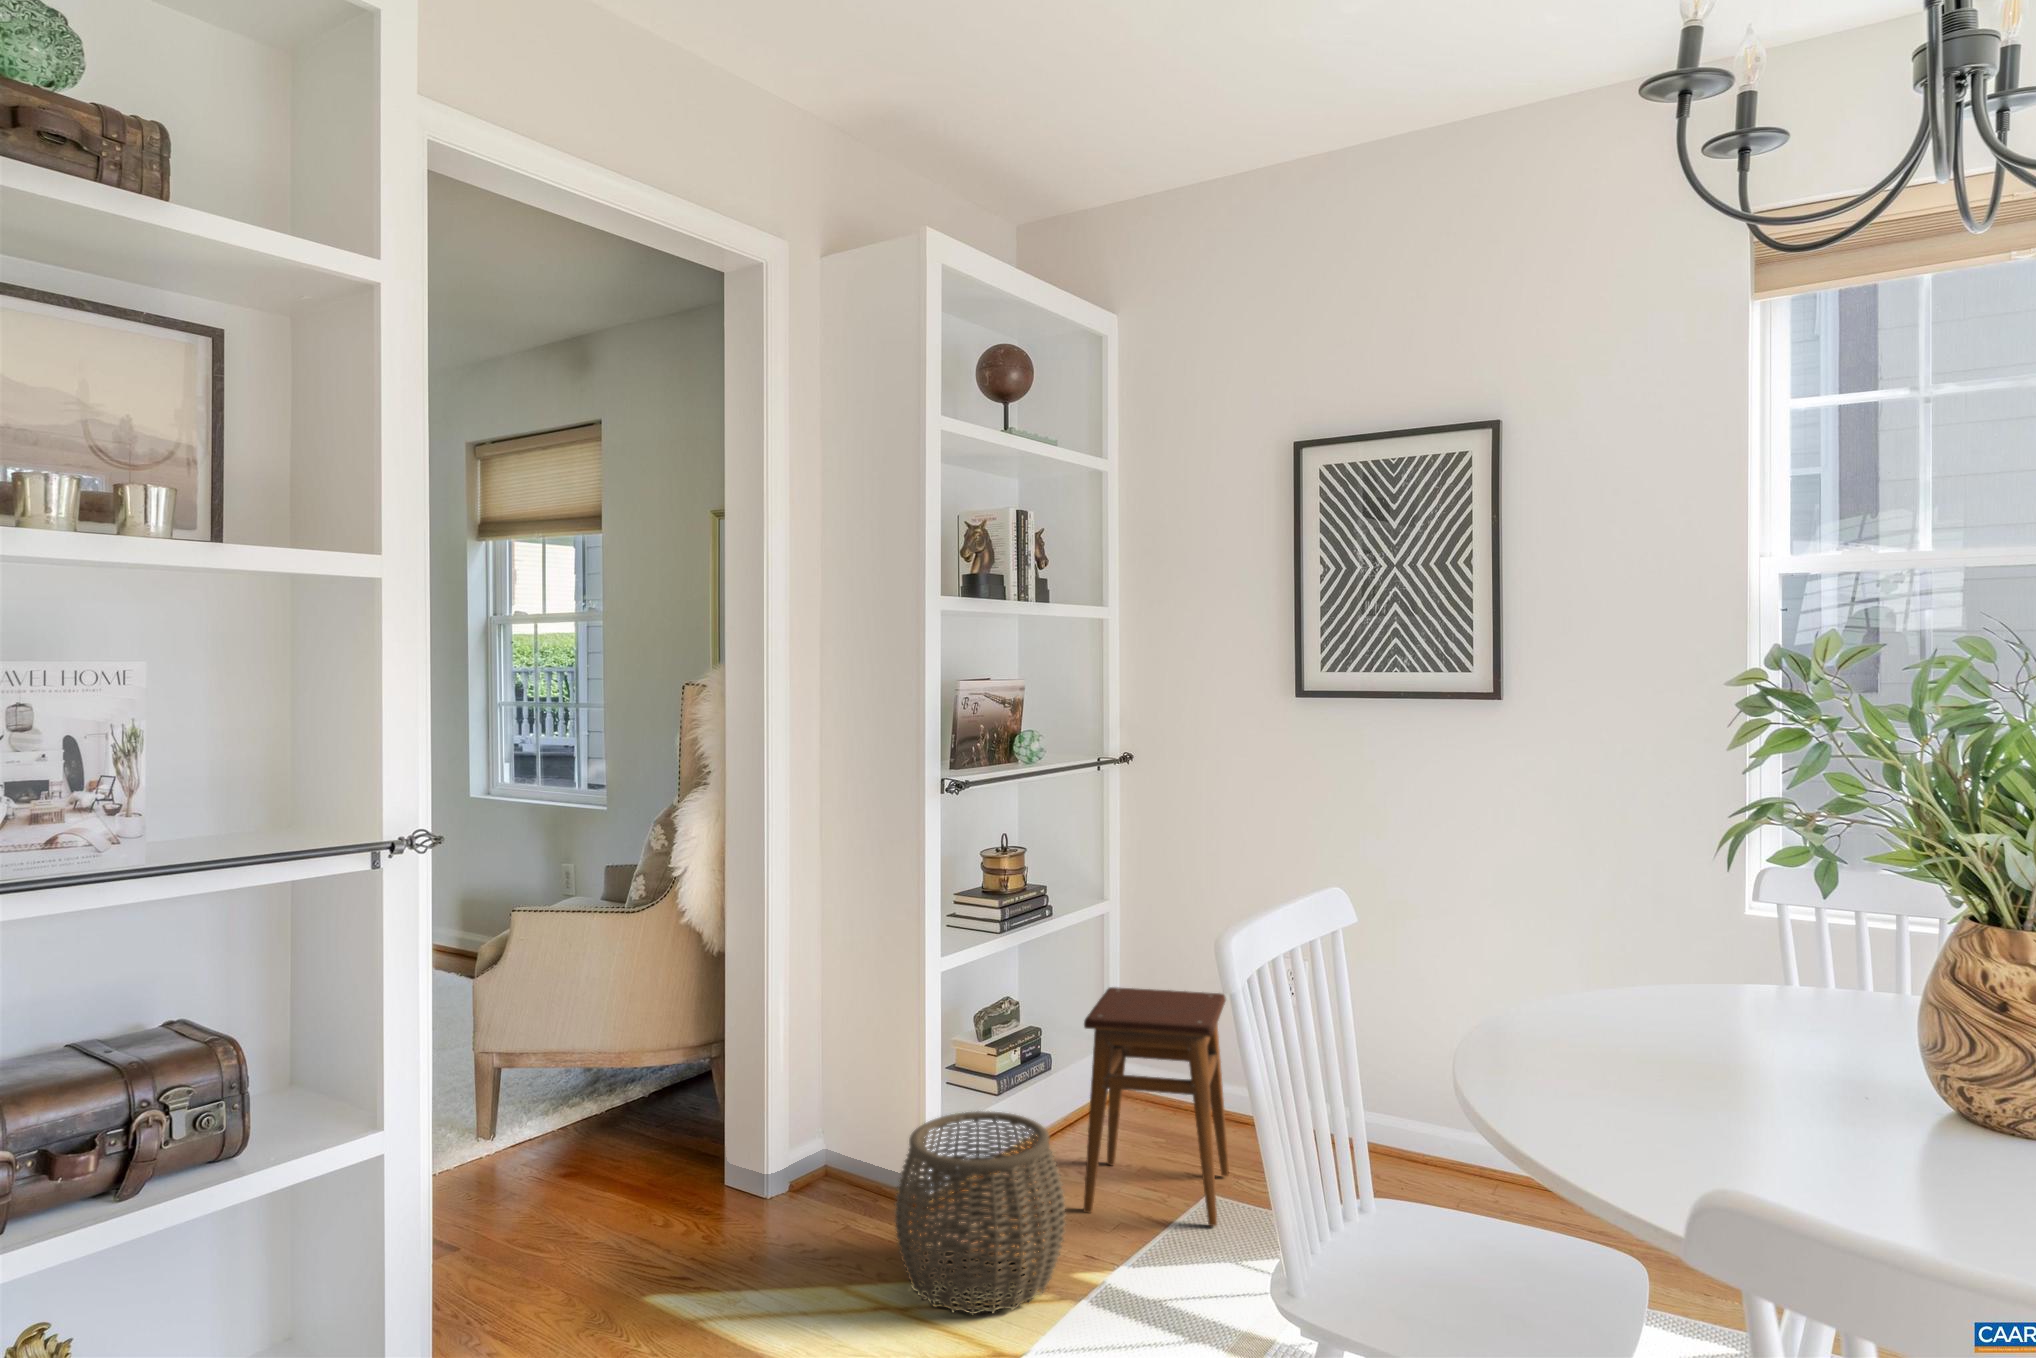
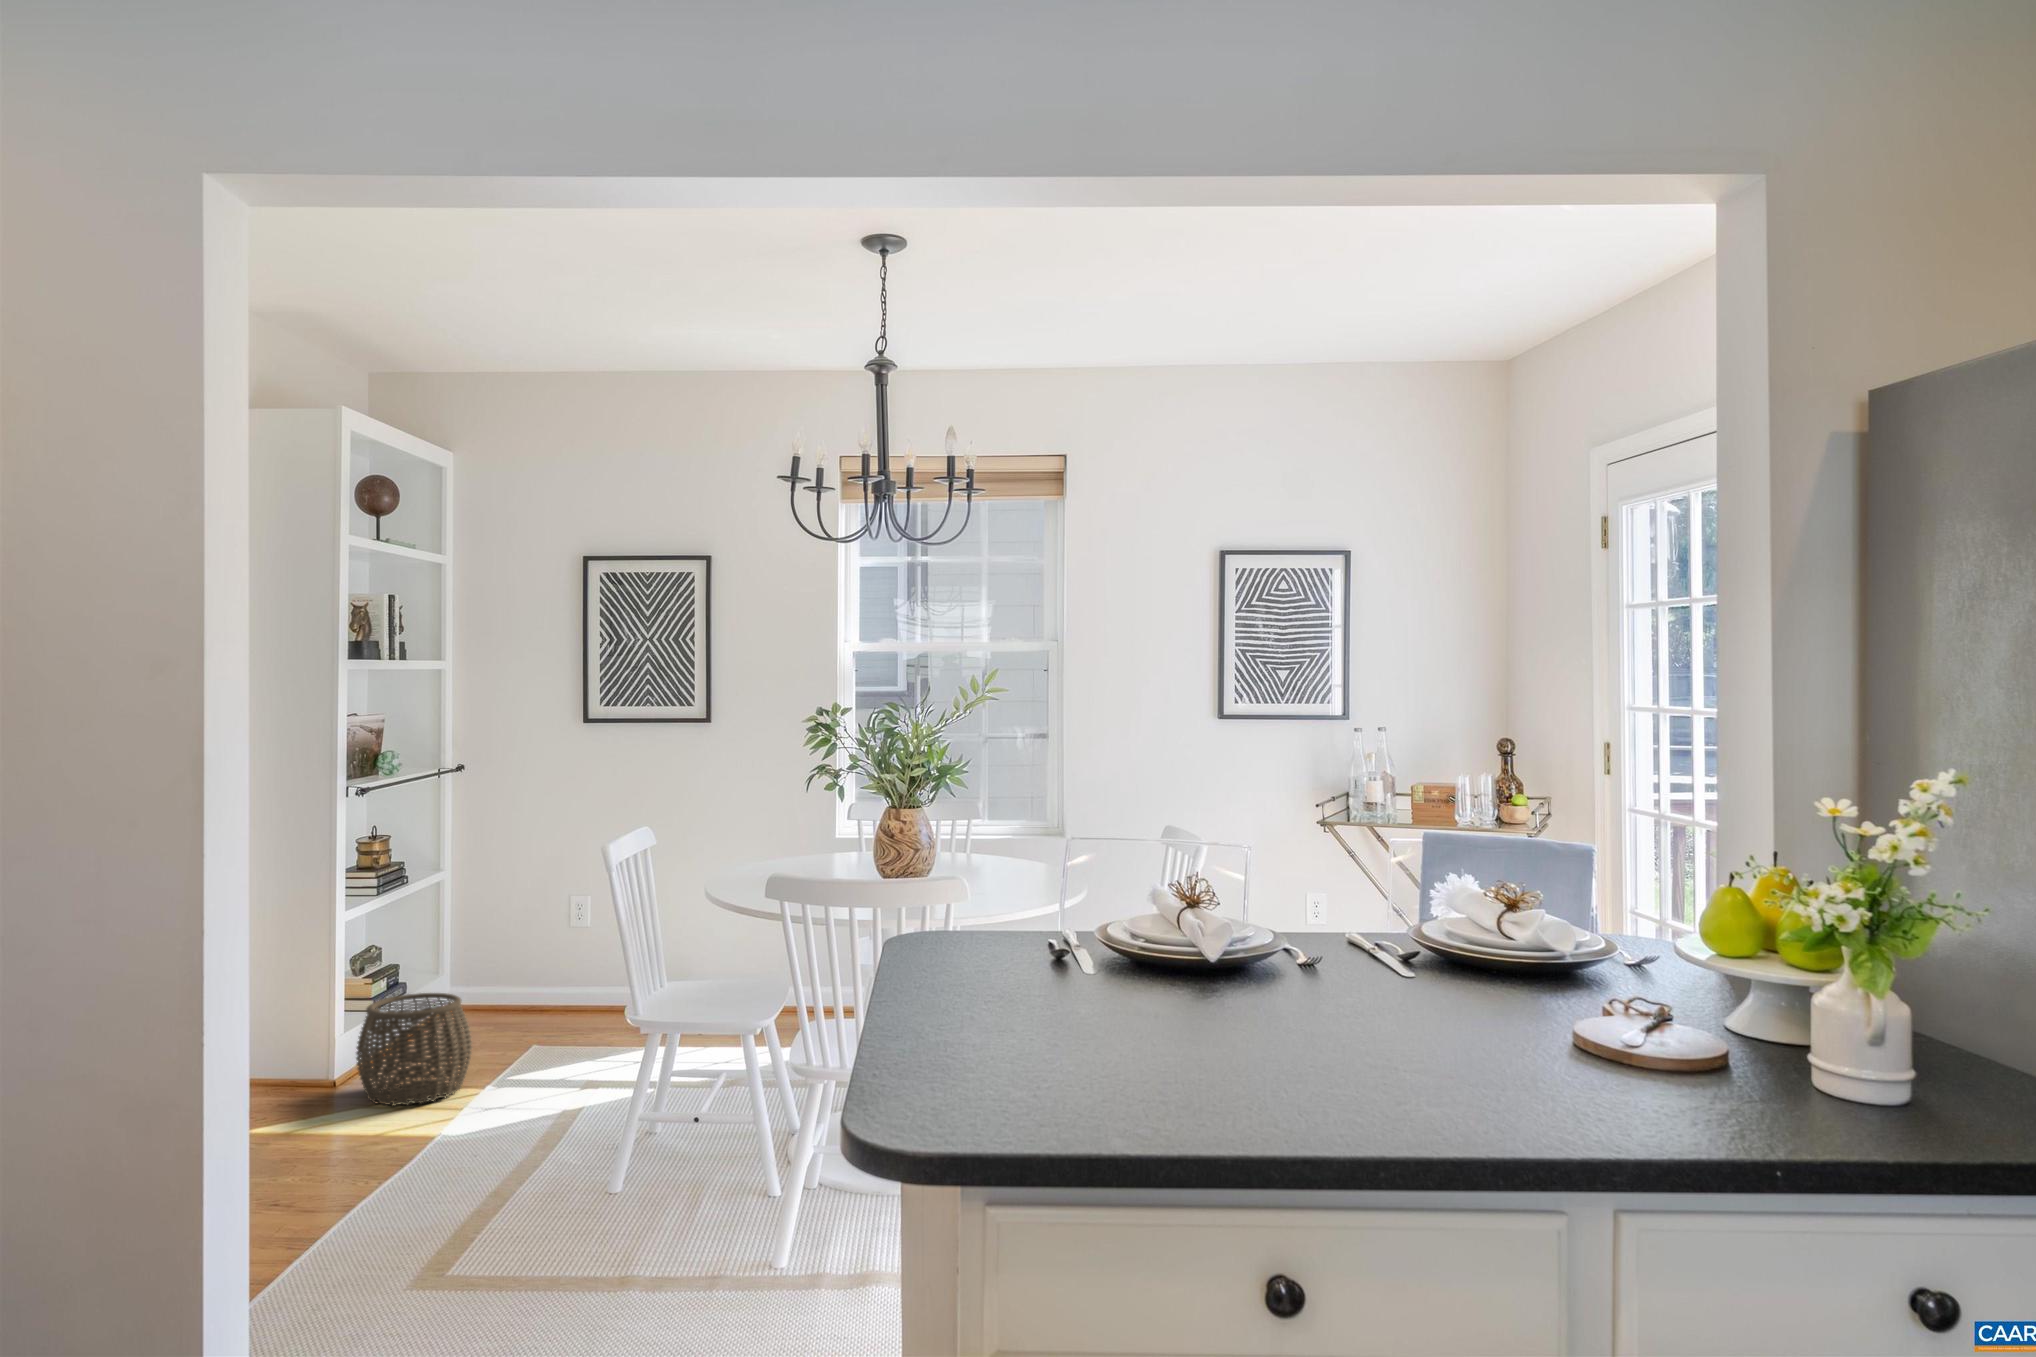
stool: present [1084,987,1229,1226] -> none [461,916,551,1061]

